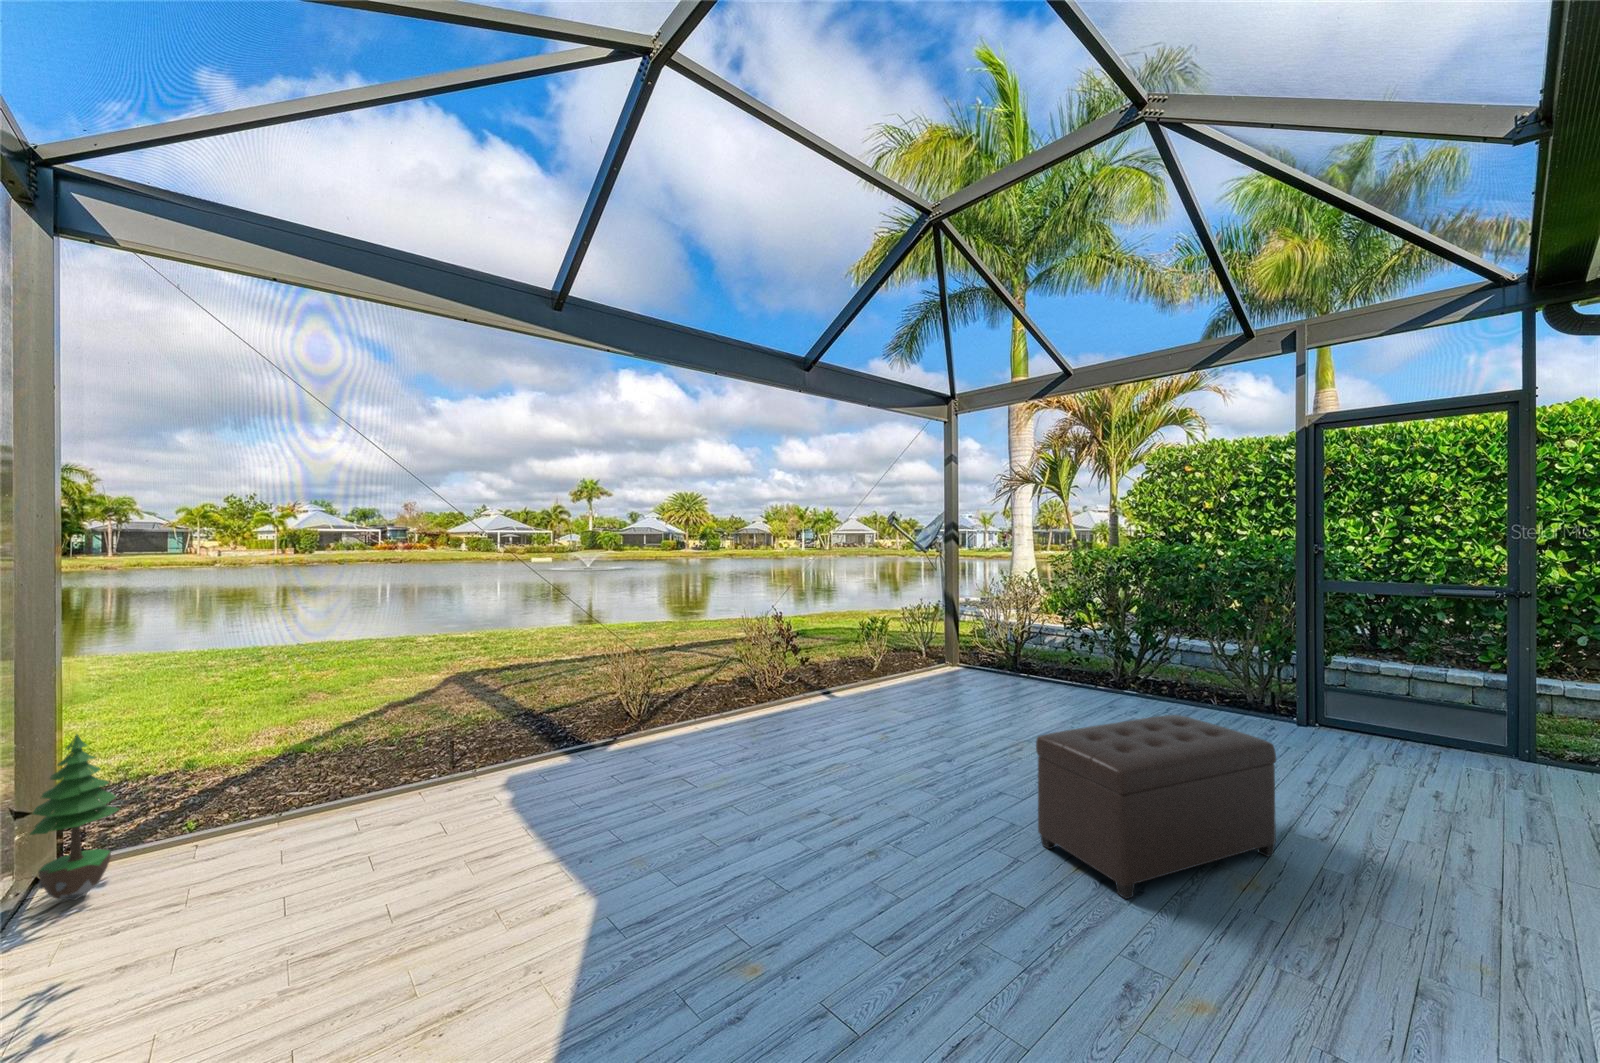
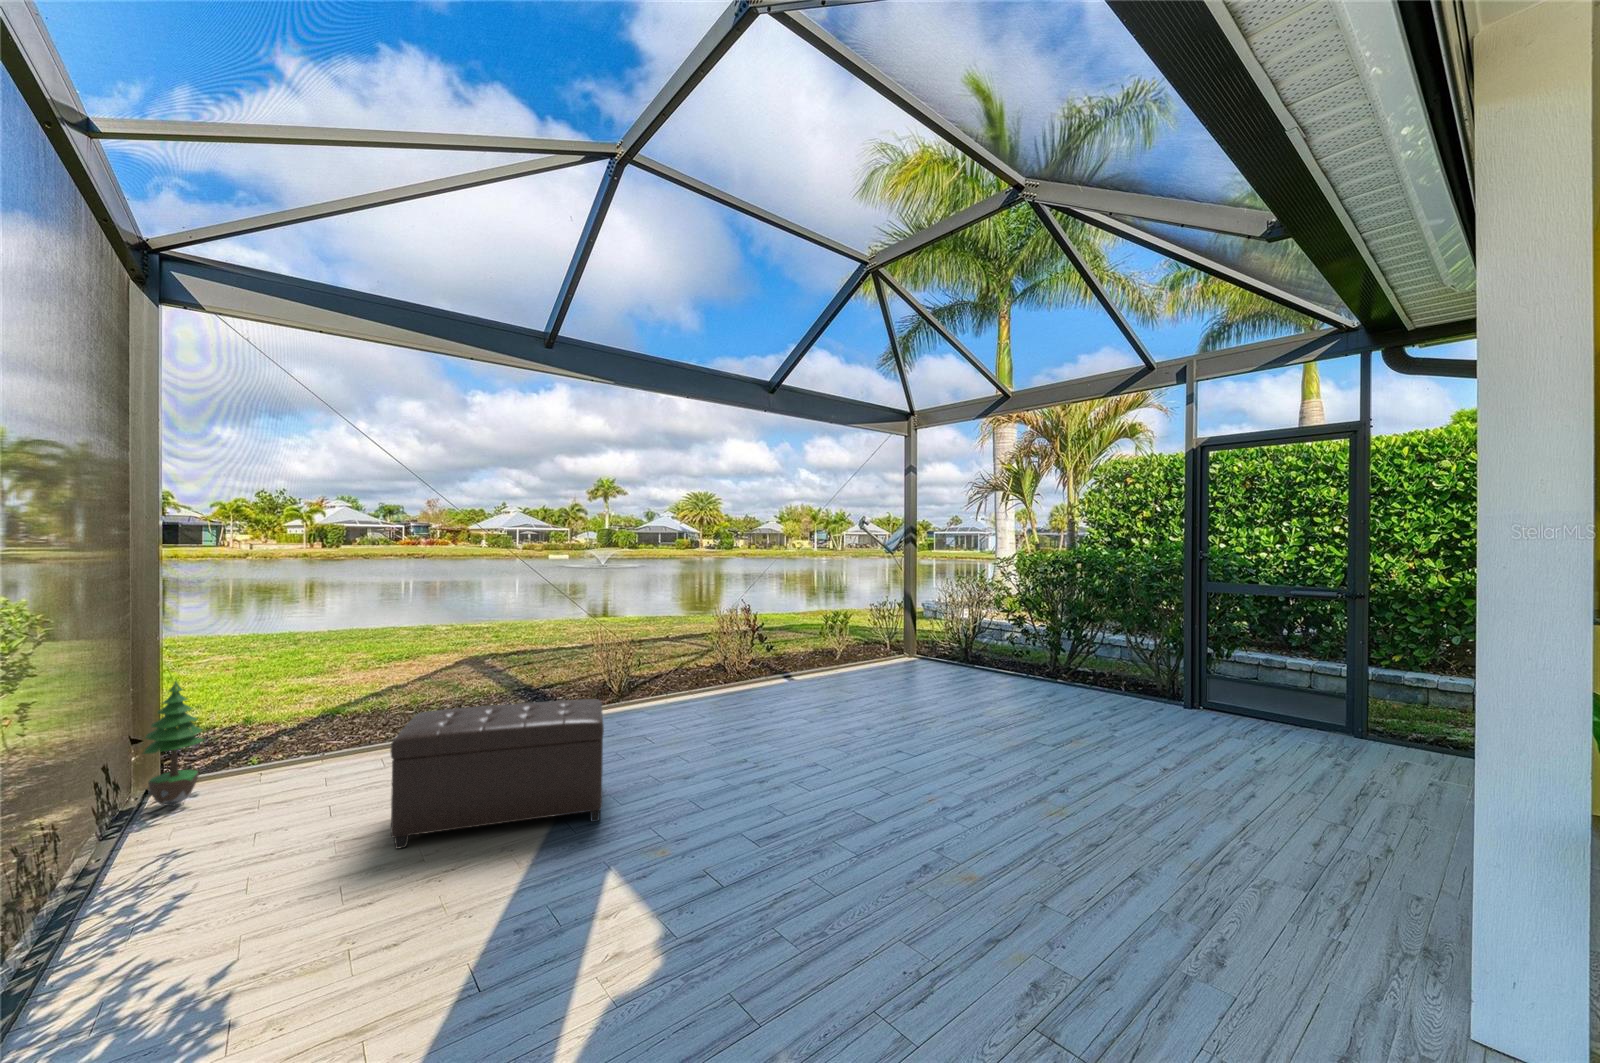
ottoman: present [1036,715,1276,899] -> present [391,699,604,849]

